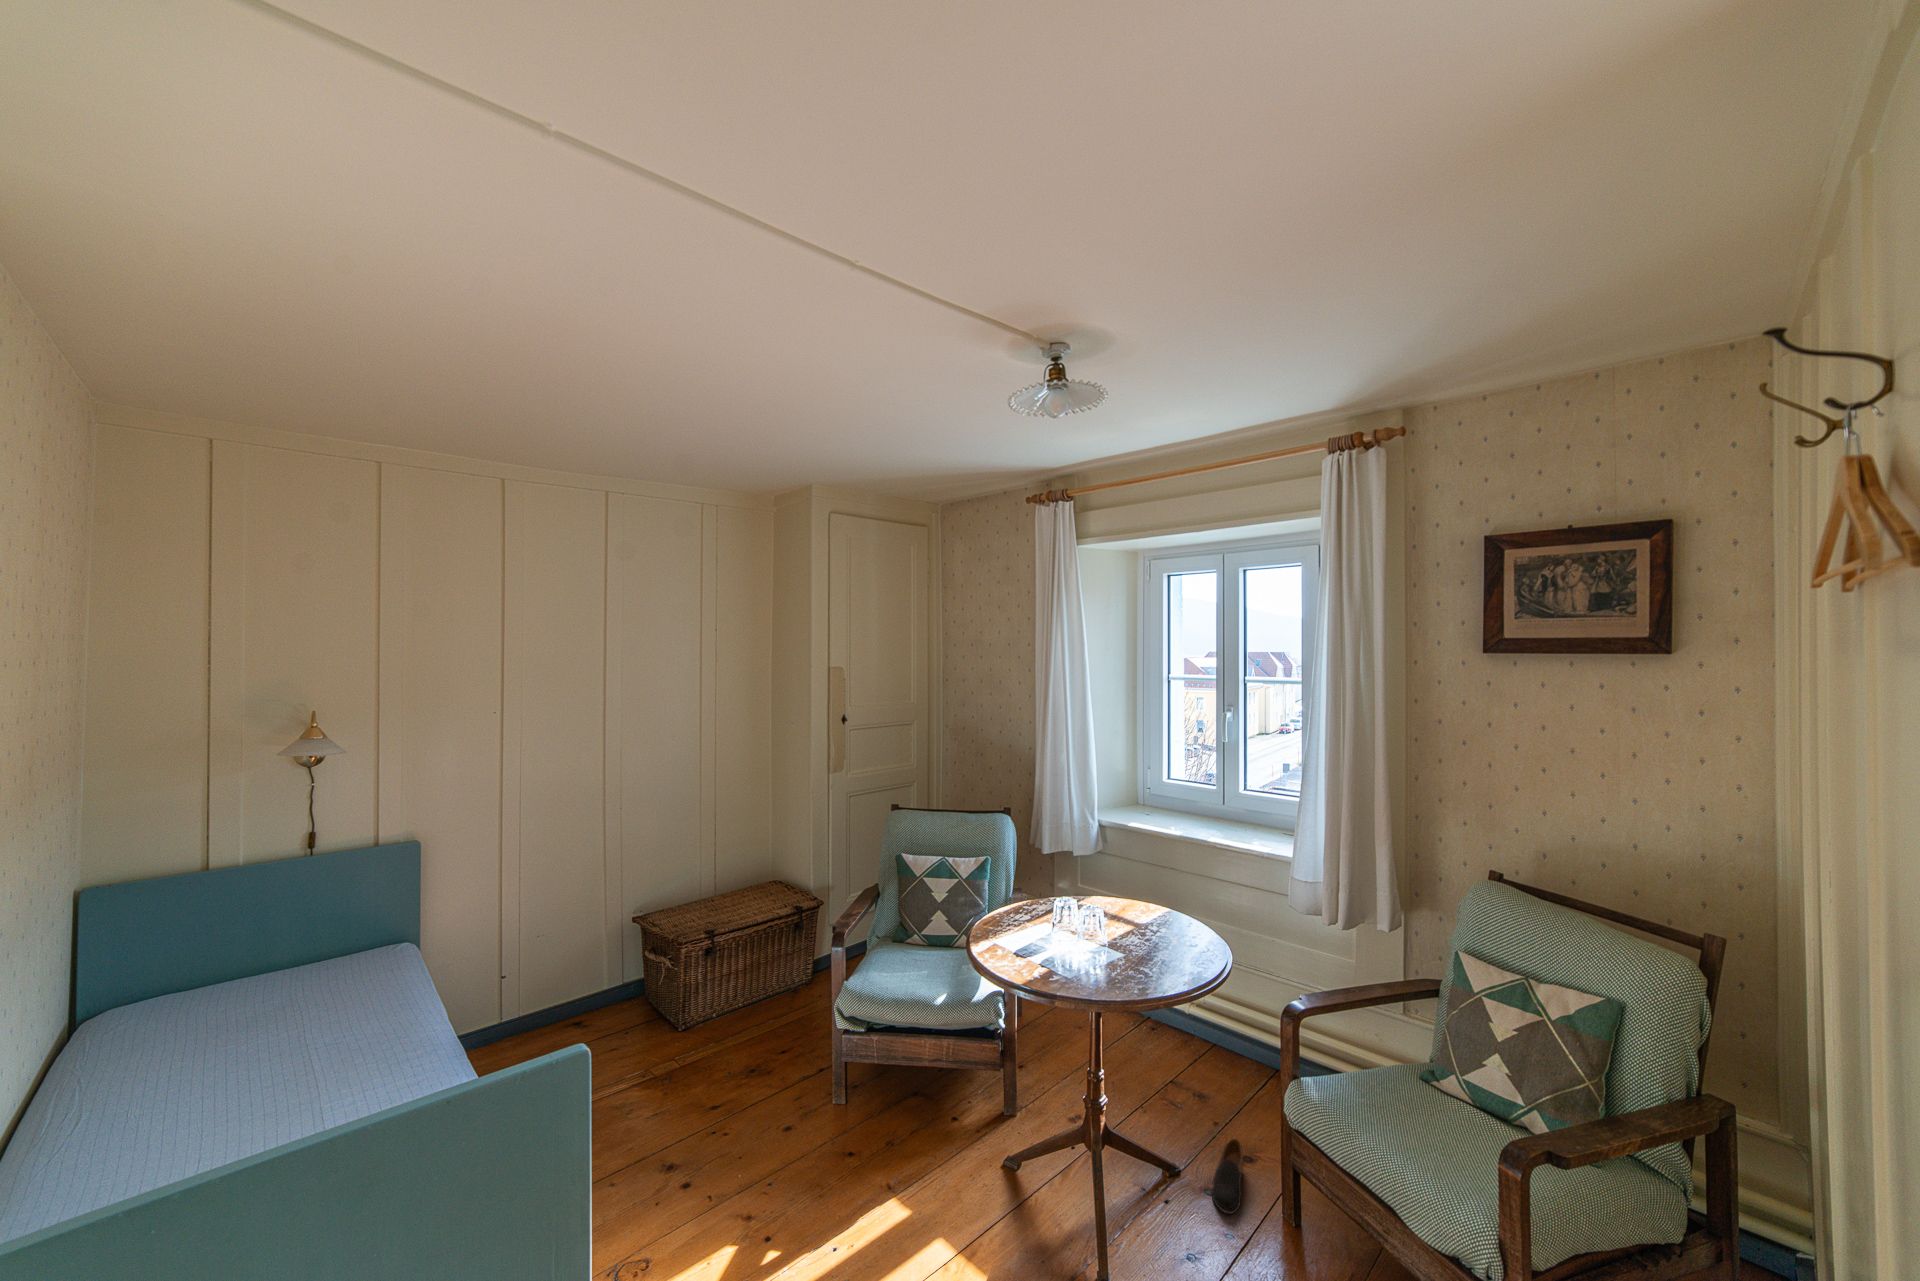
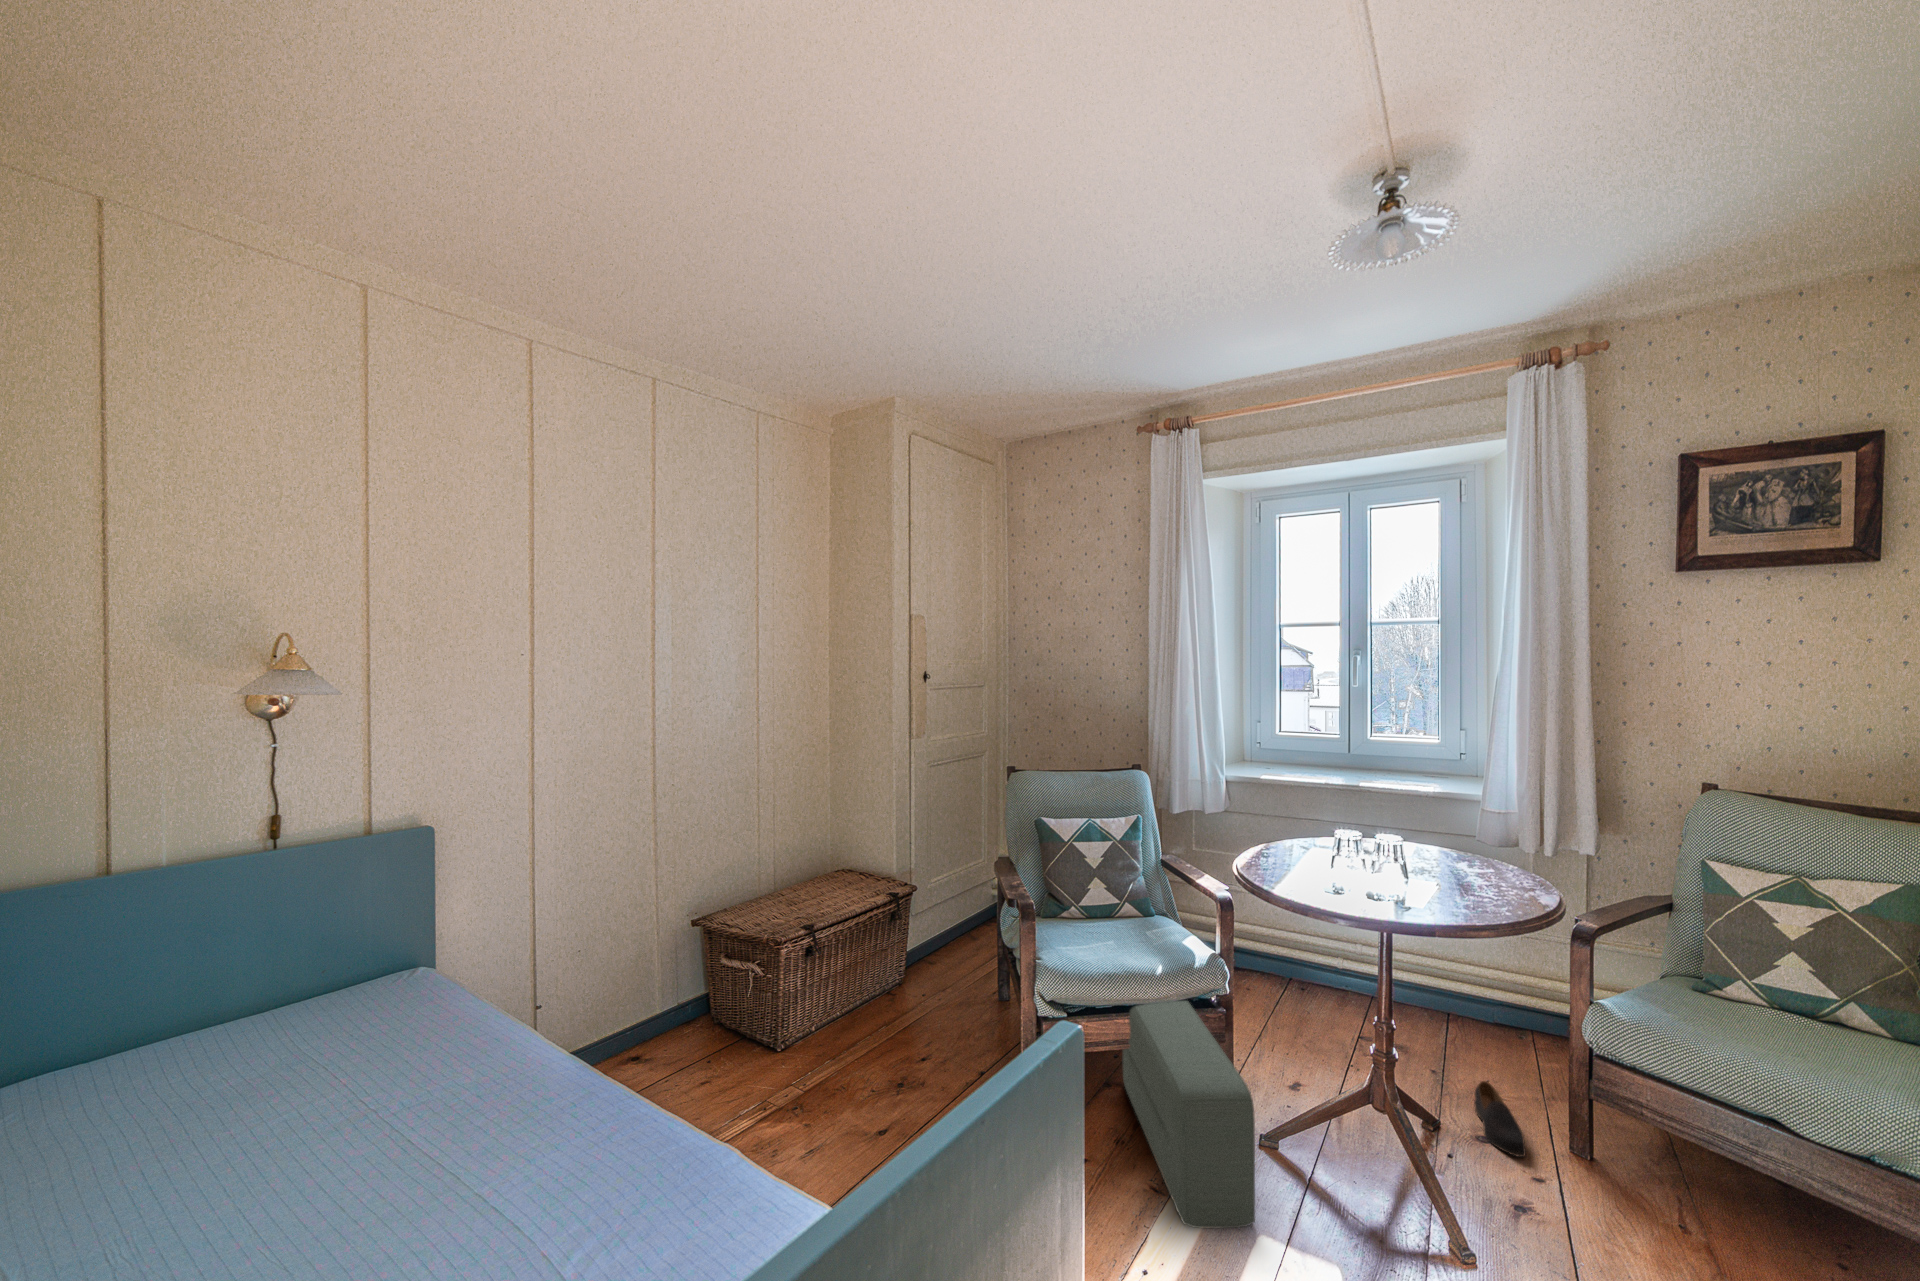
pouf: none [880,1015,973,1235] -> present [1123,1001,1255,1229]

